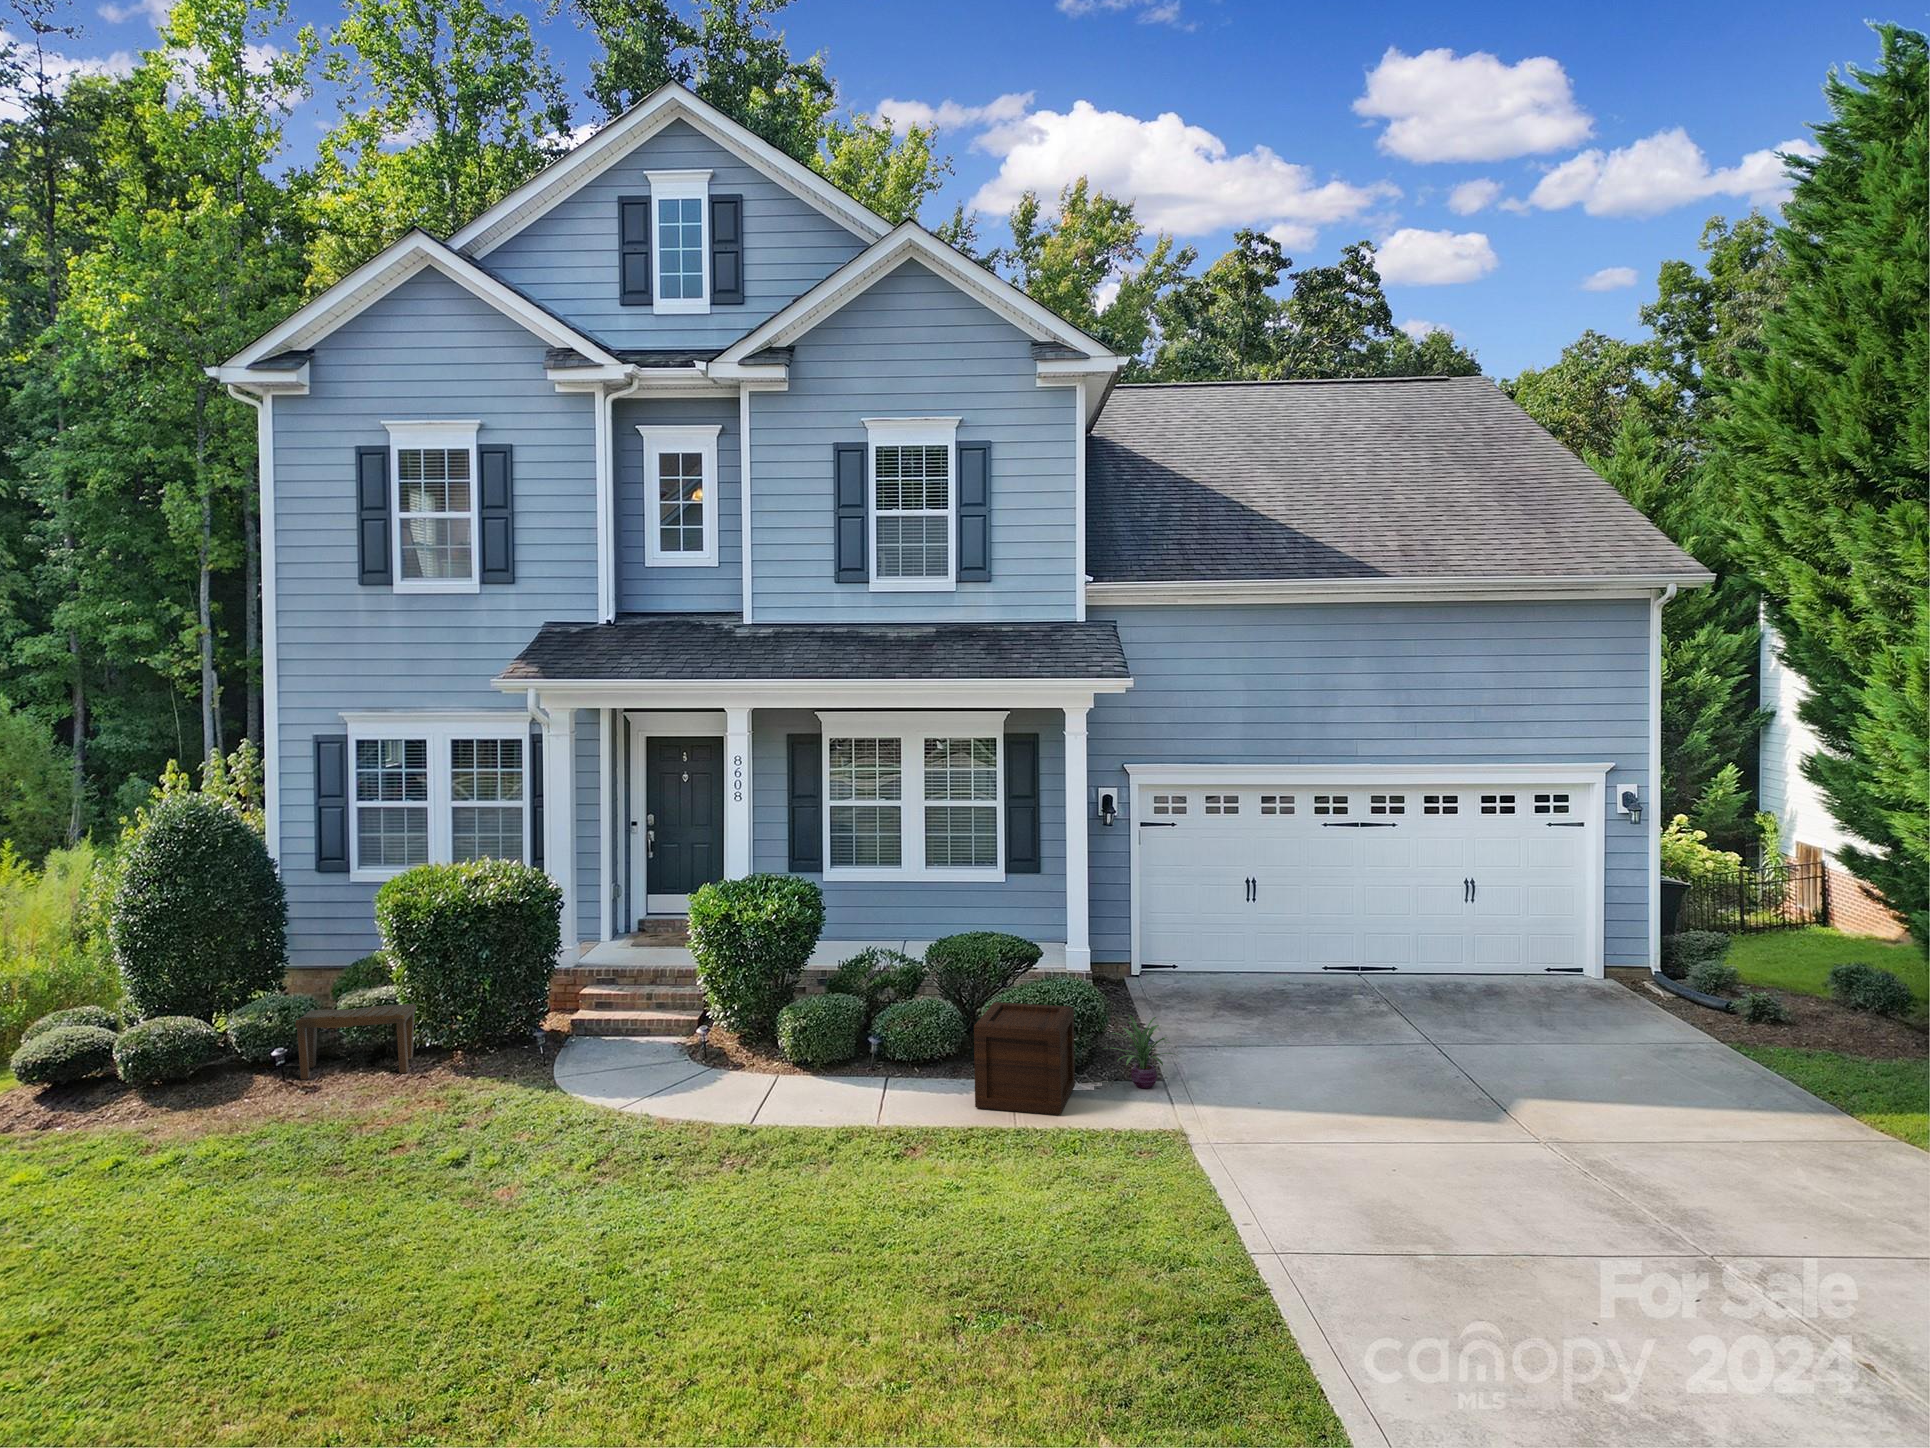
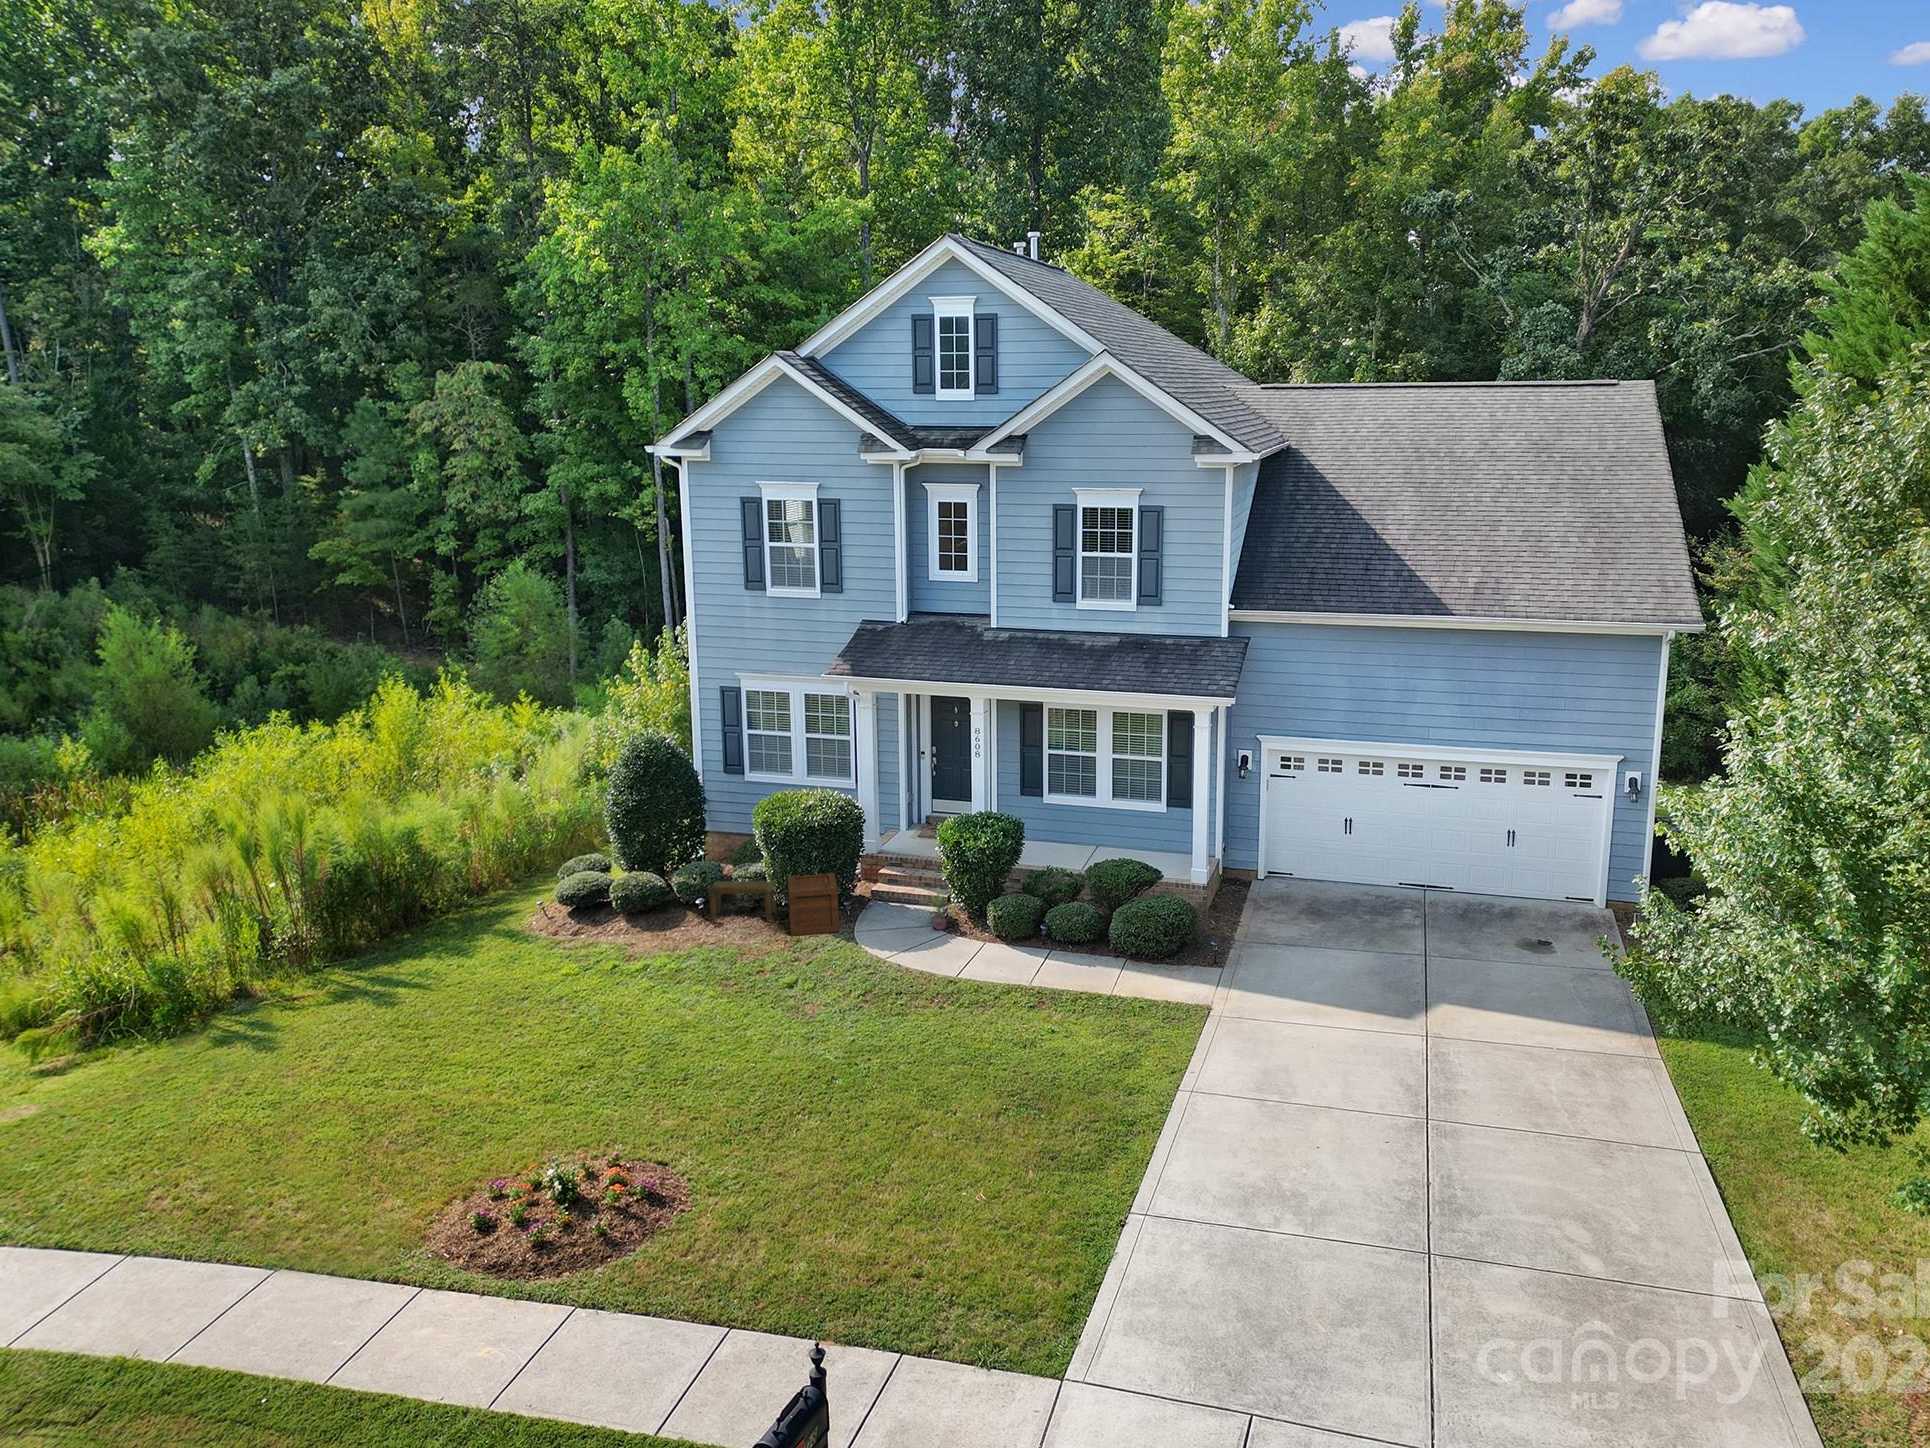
wooden crate: present [974,1002,1075,1115] -> present [788,873,839,936]
decorative plant: present [1105,1015,1173,1089] -> present [929,888,953,930]

